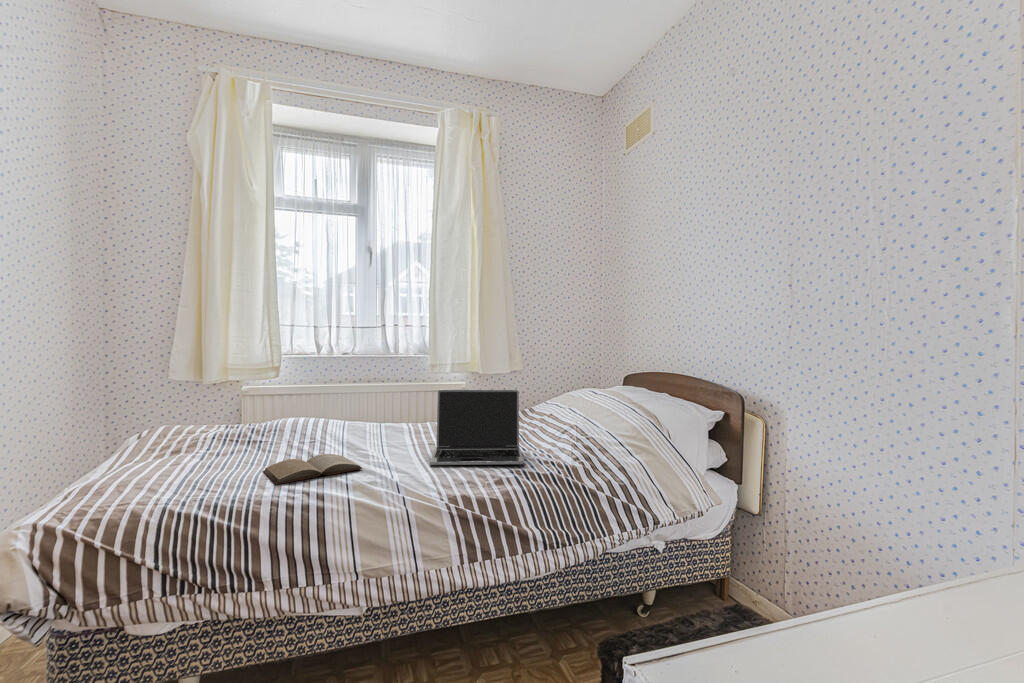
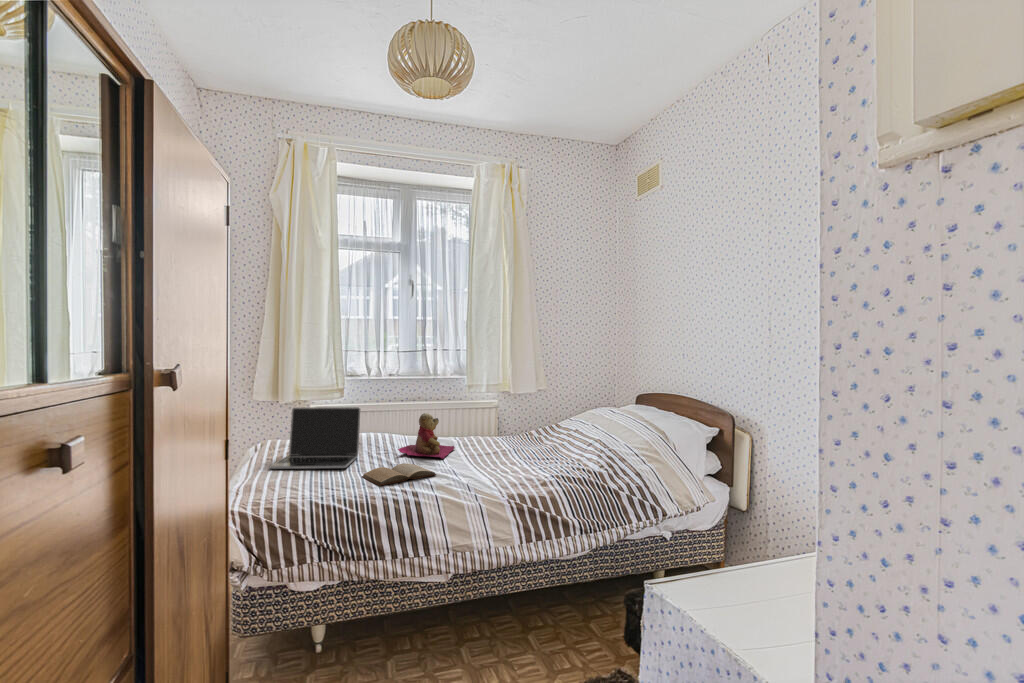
laptop: present [430,390,524,465] -> present [270,407,360,469]
teddy bear: none [328,393,404,448] -> present [398,413,455,459]

